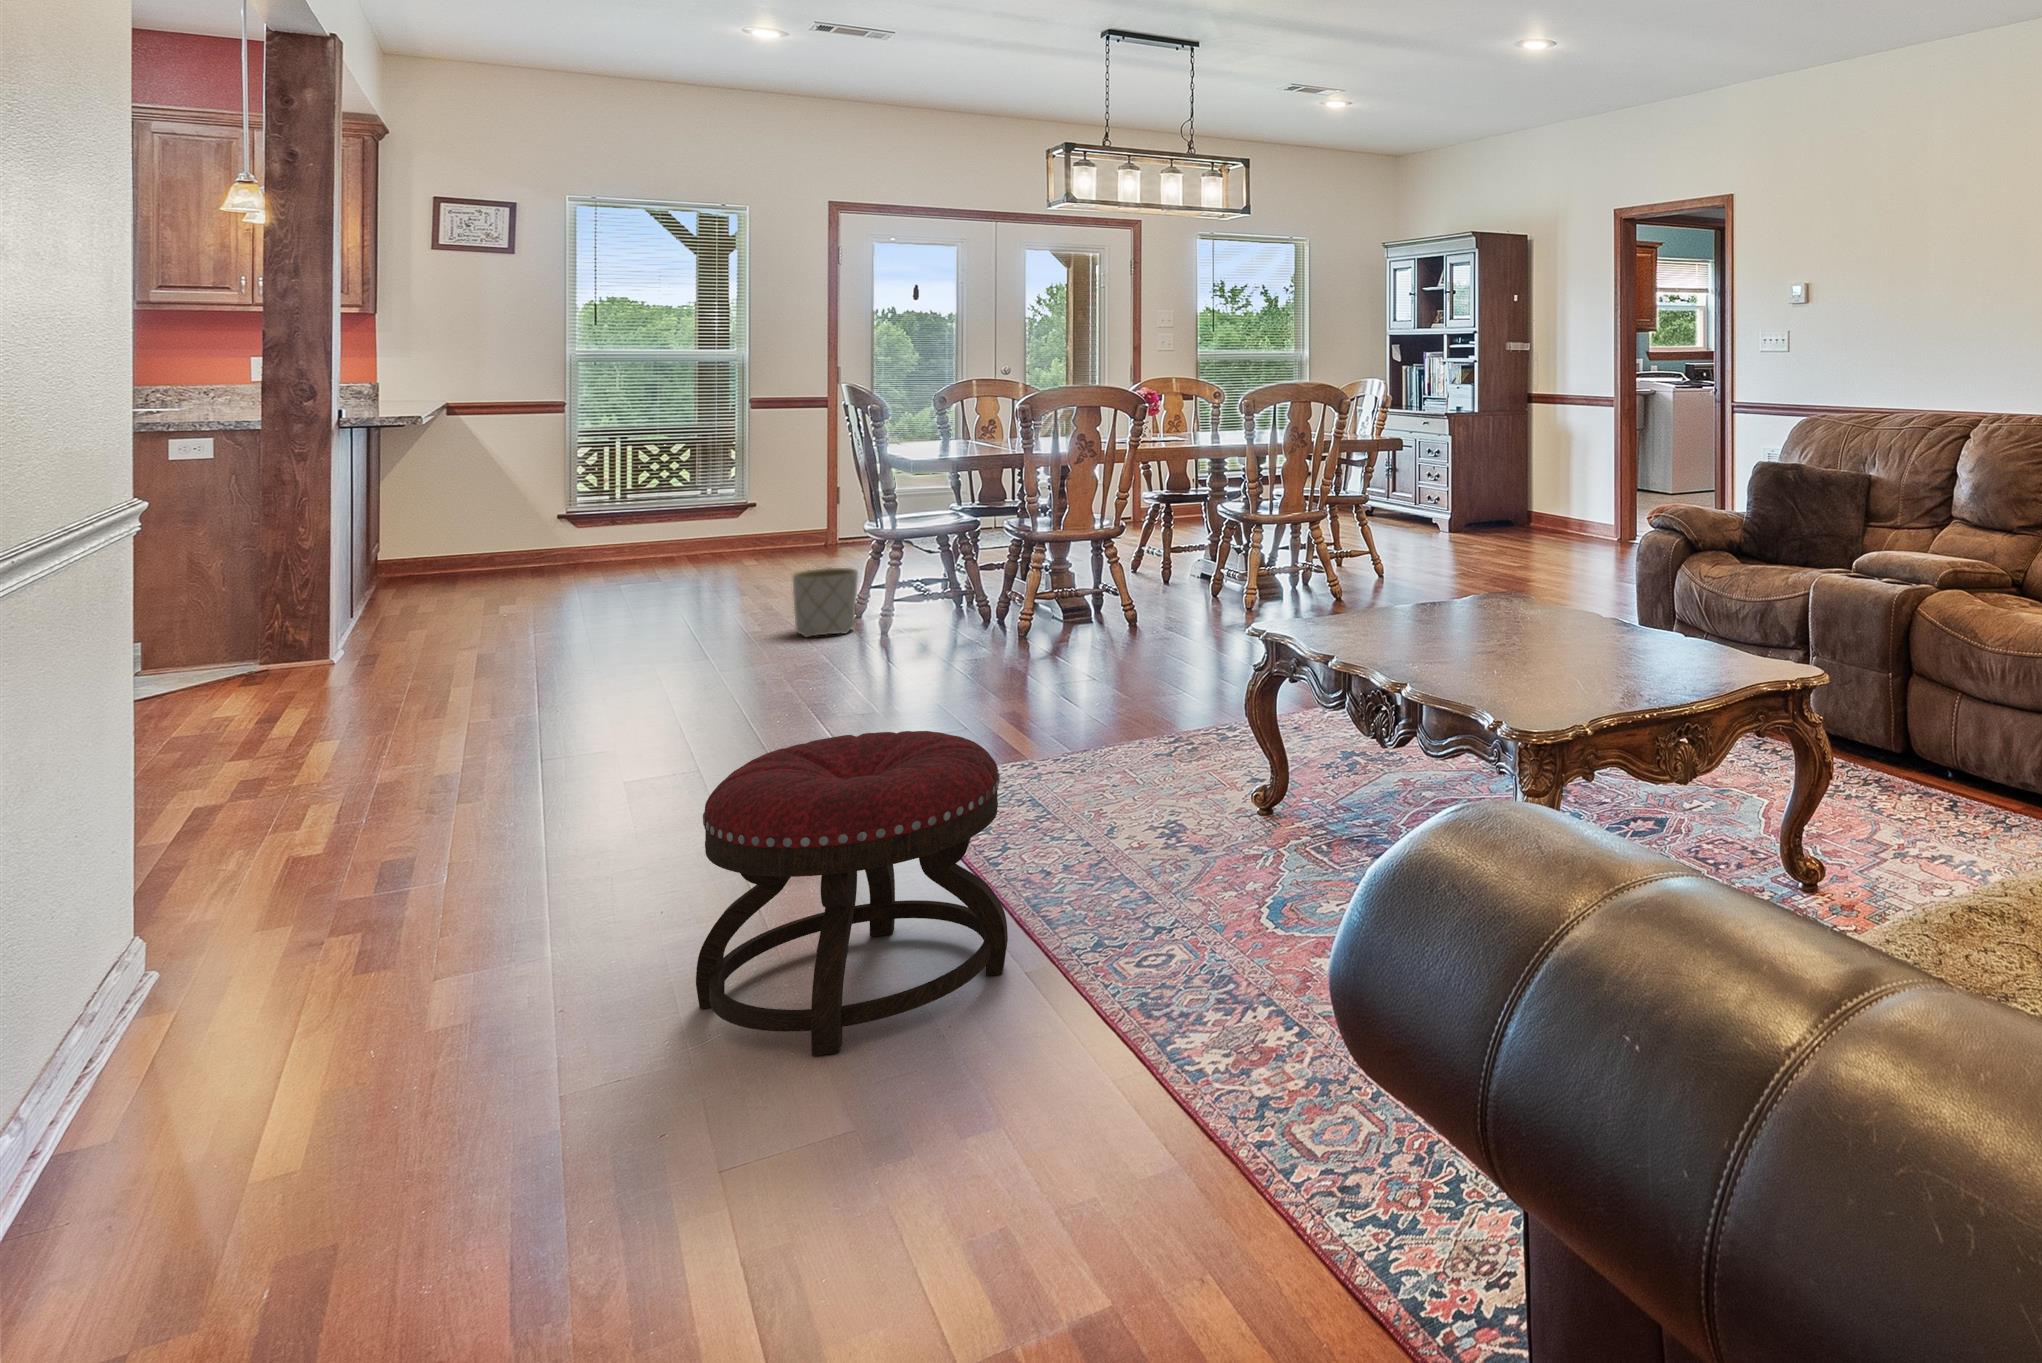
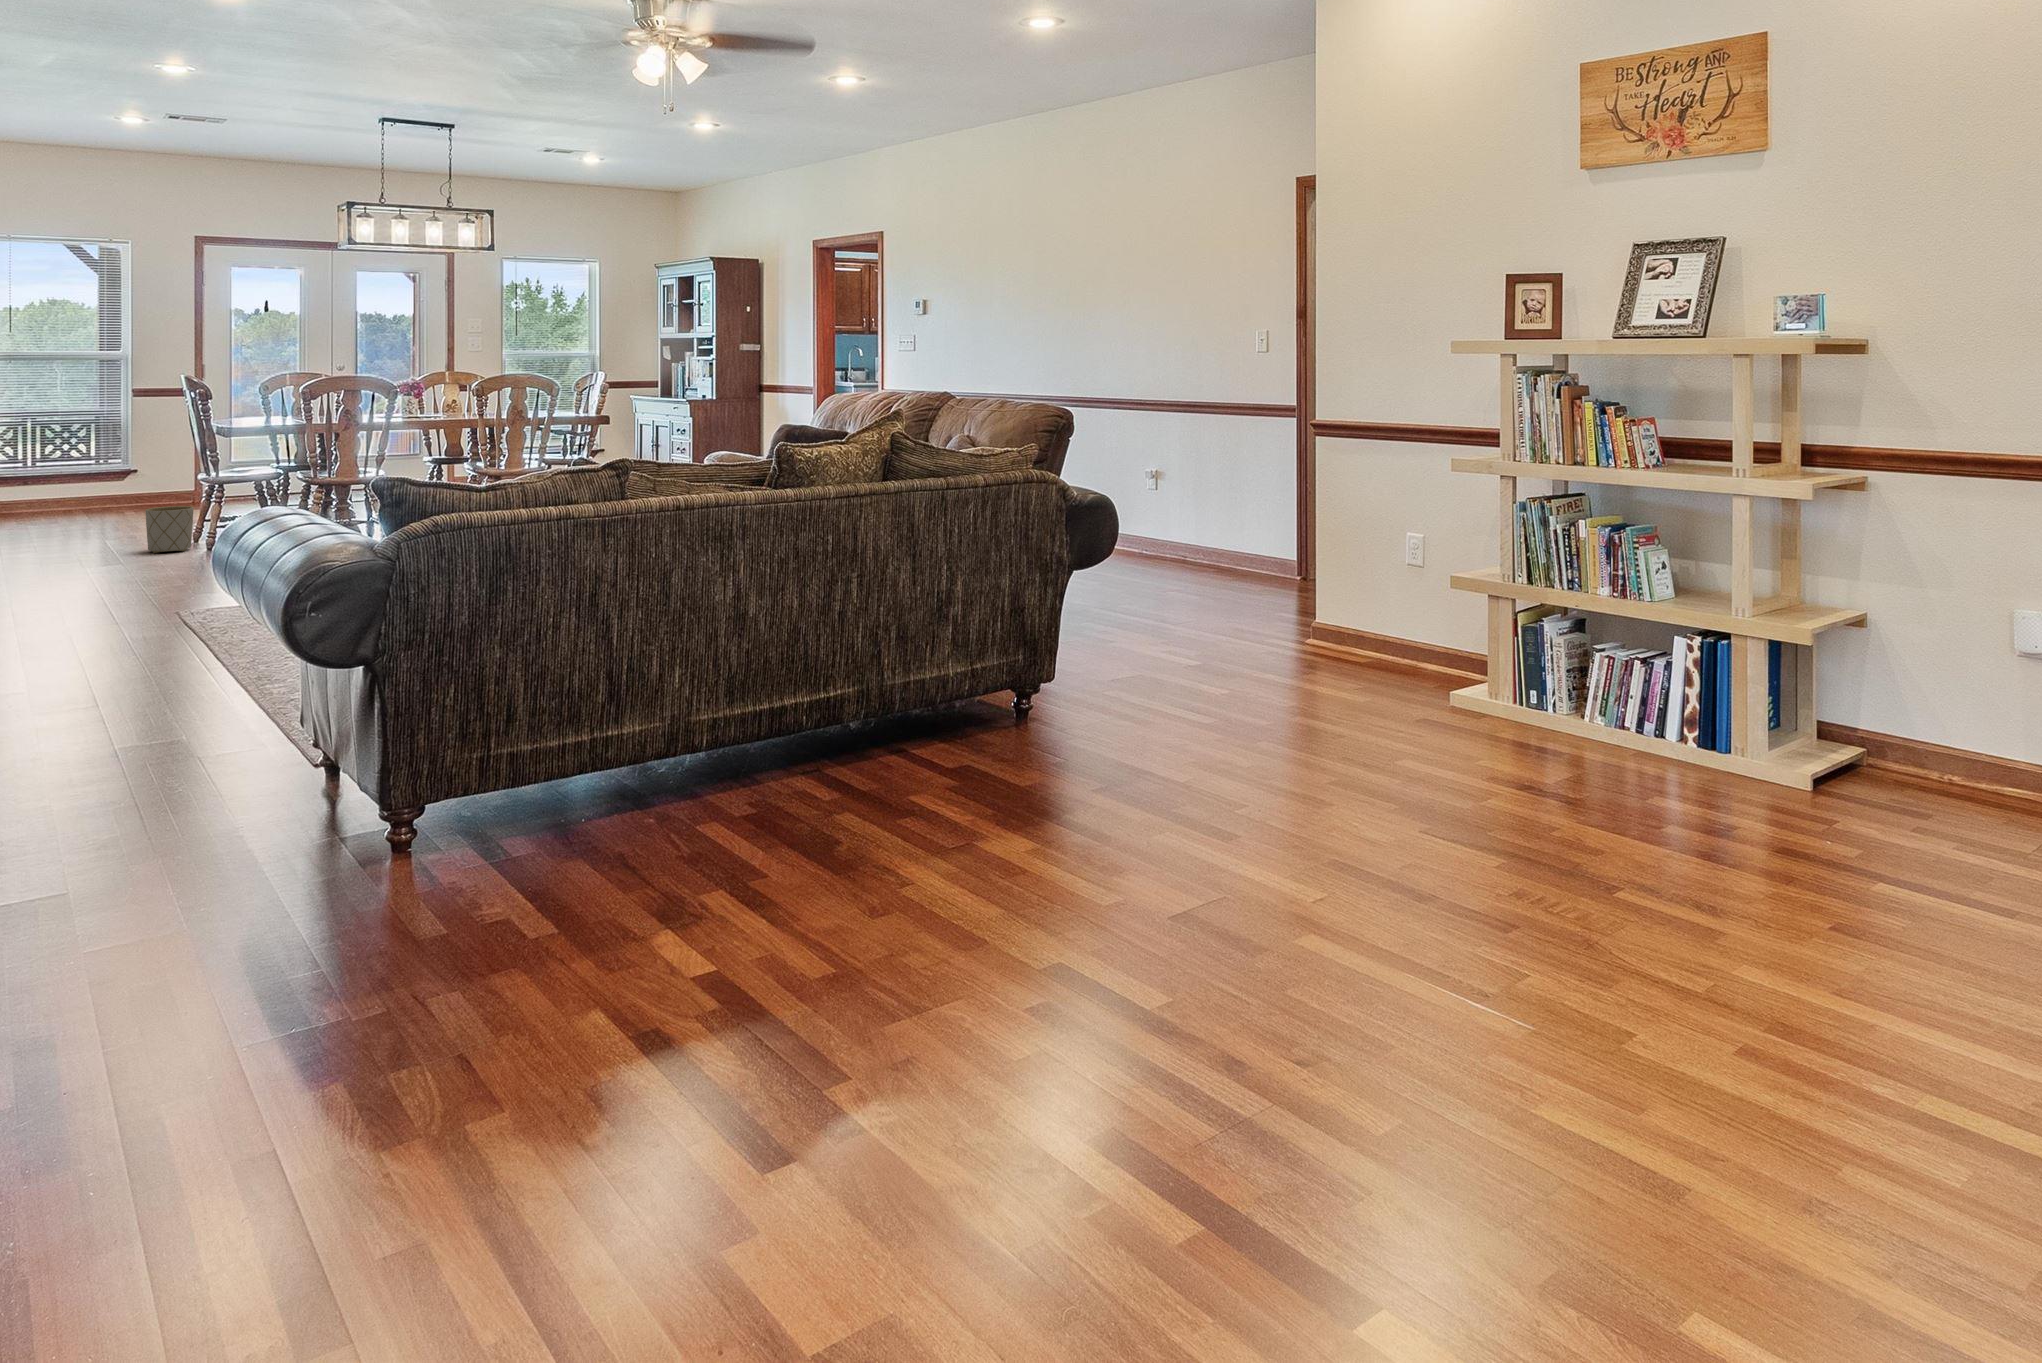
ottoman: present [696,731,1008,1056] -> none [36,556,206,700]

